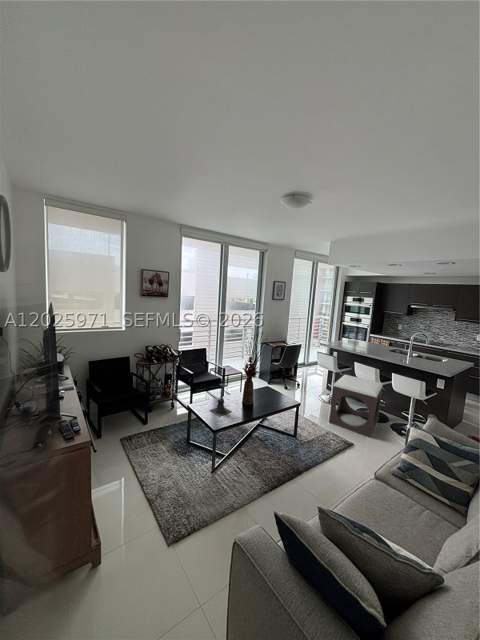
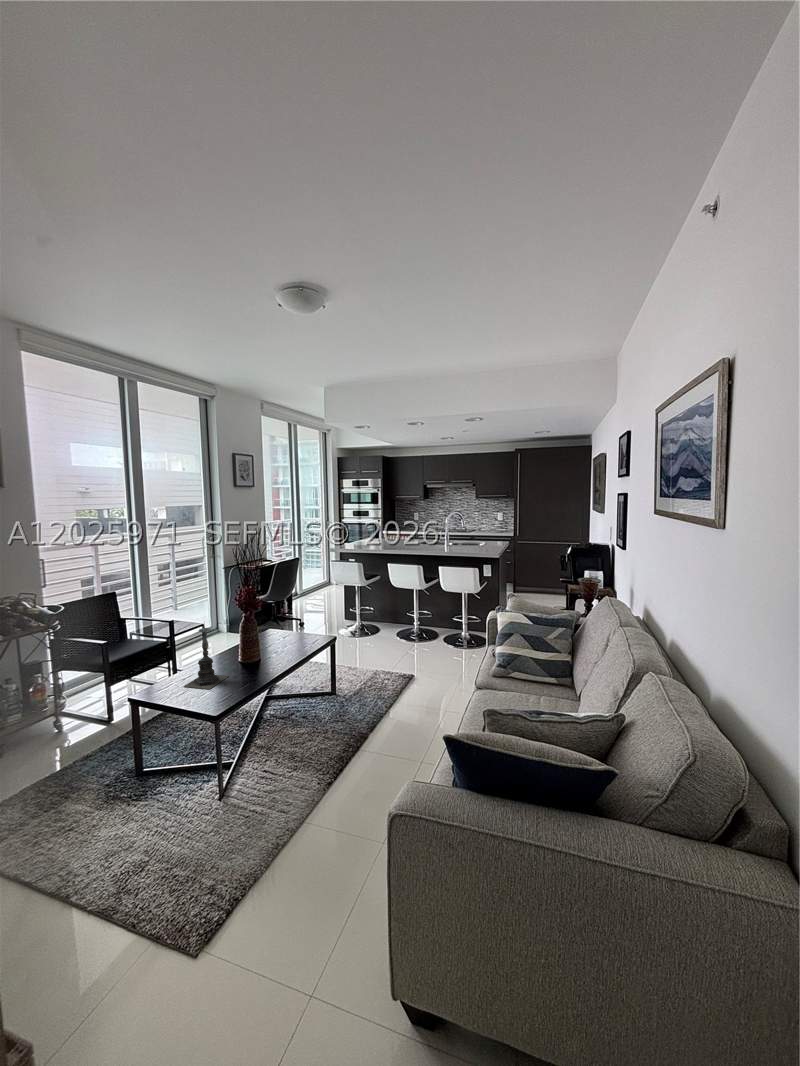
footstool: present [329,375,383,437] -> none [369,585,431,661]

